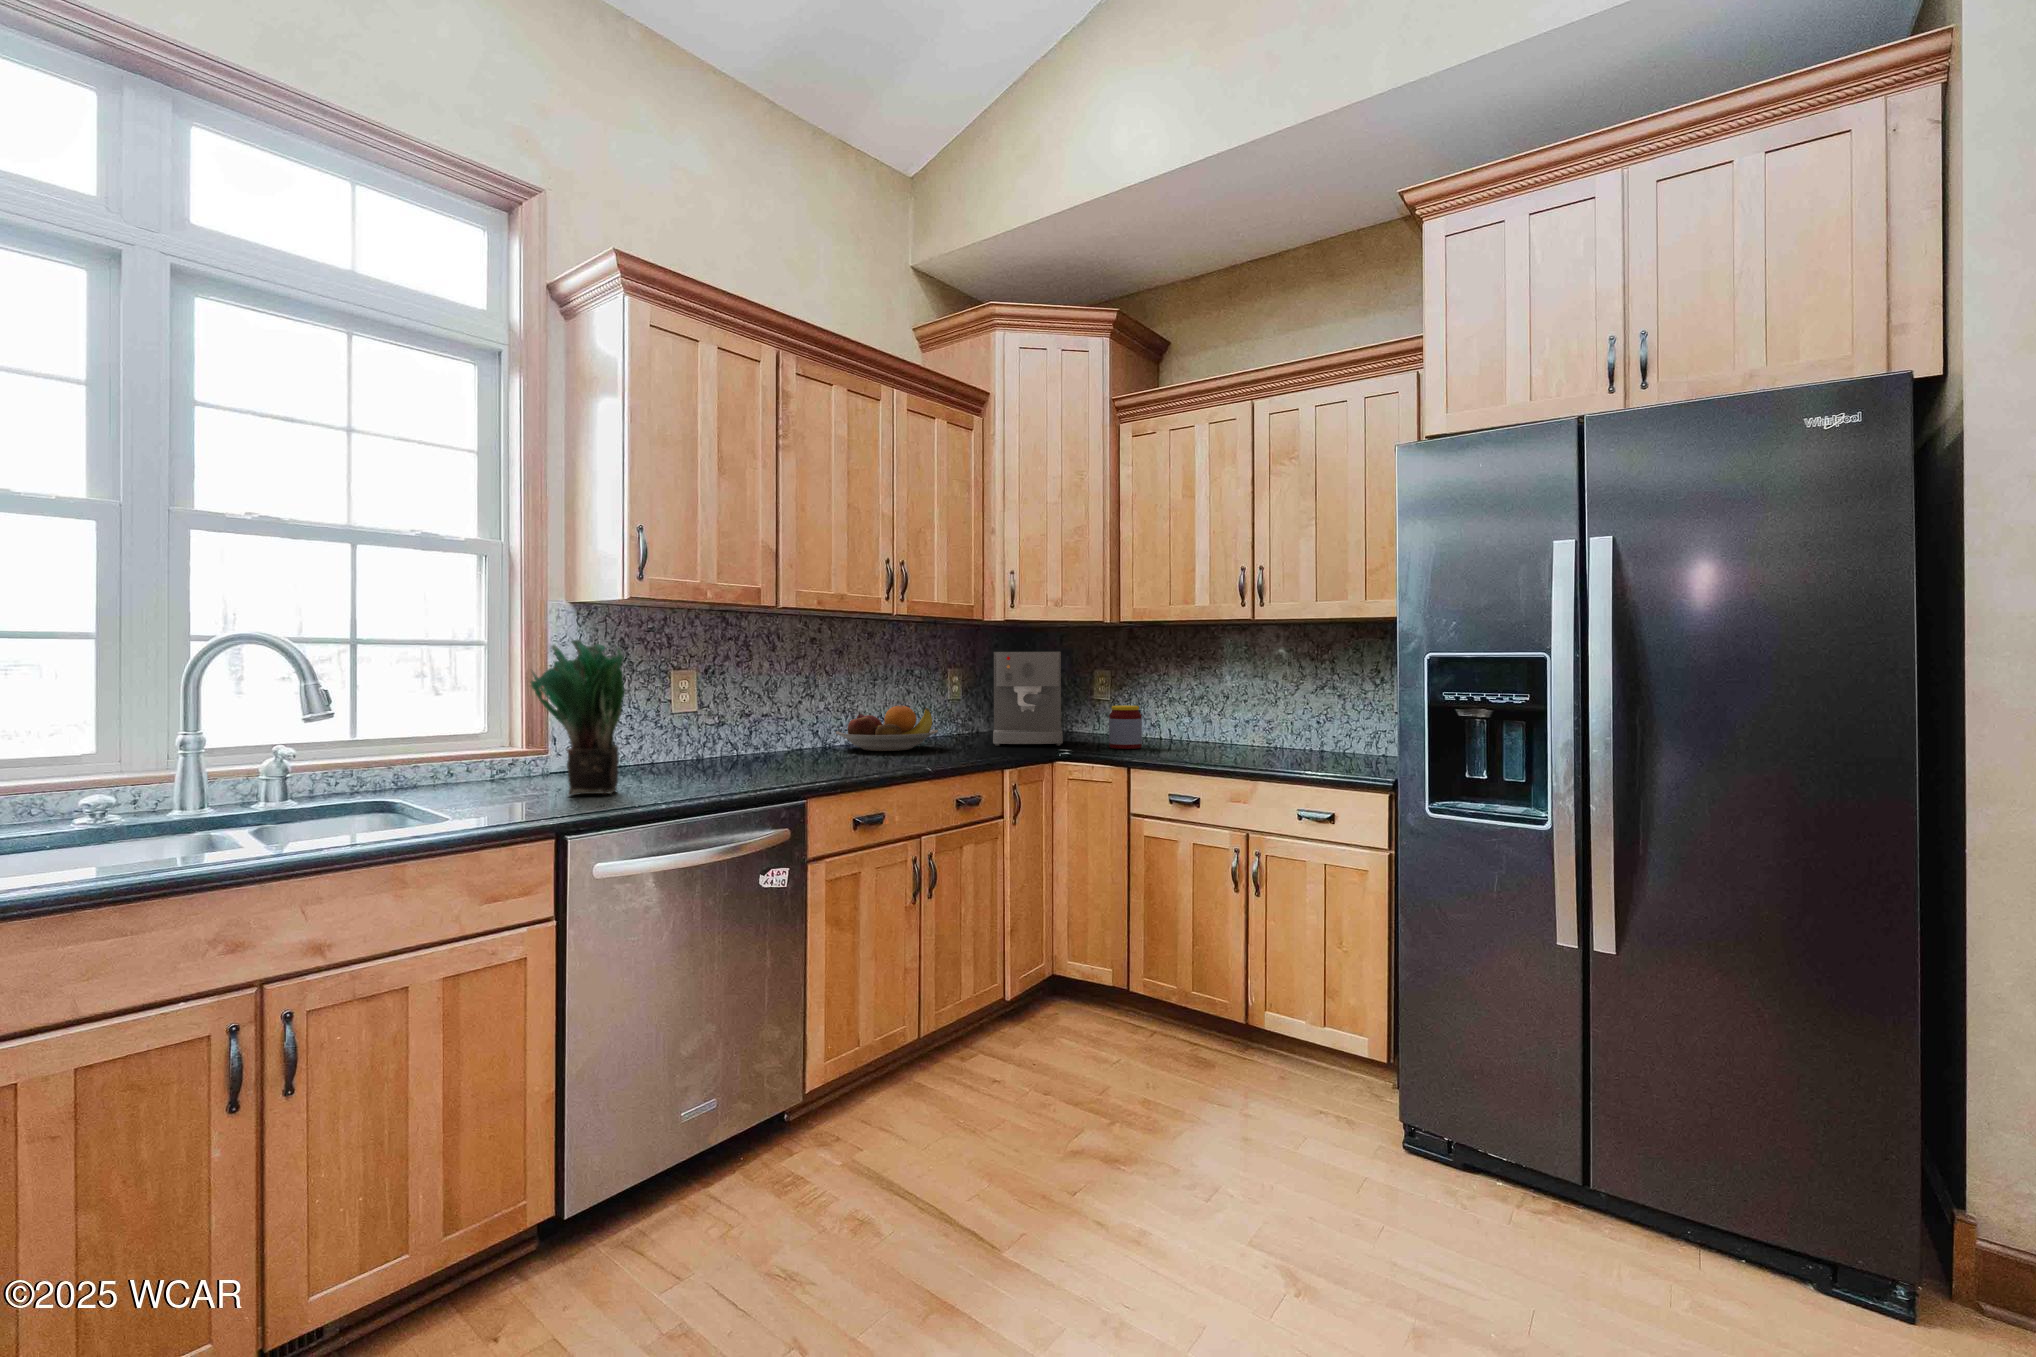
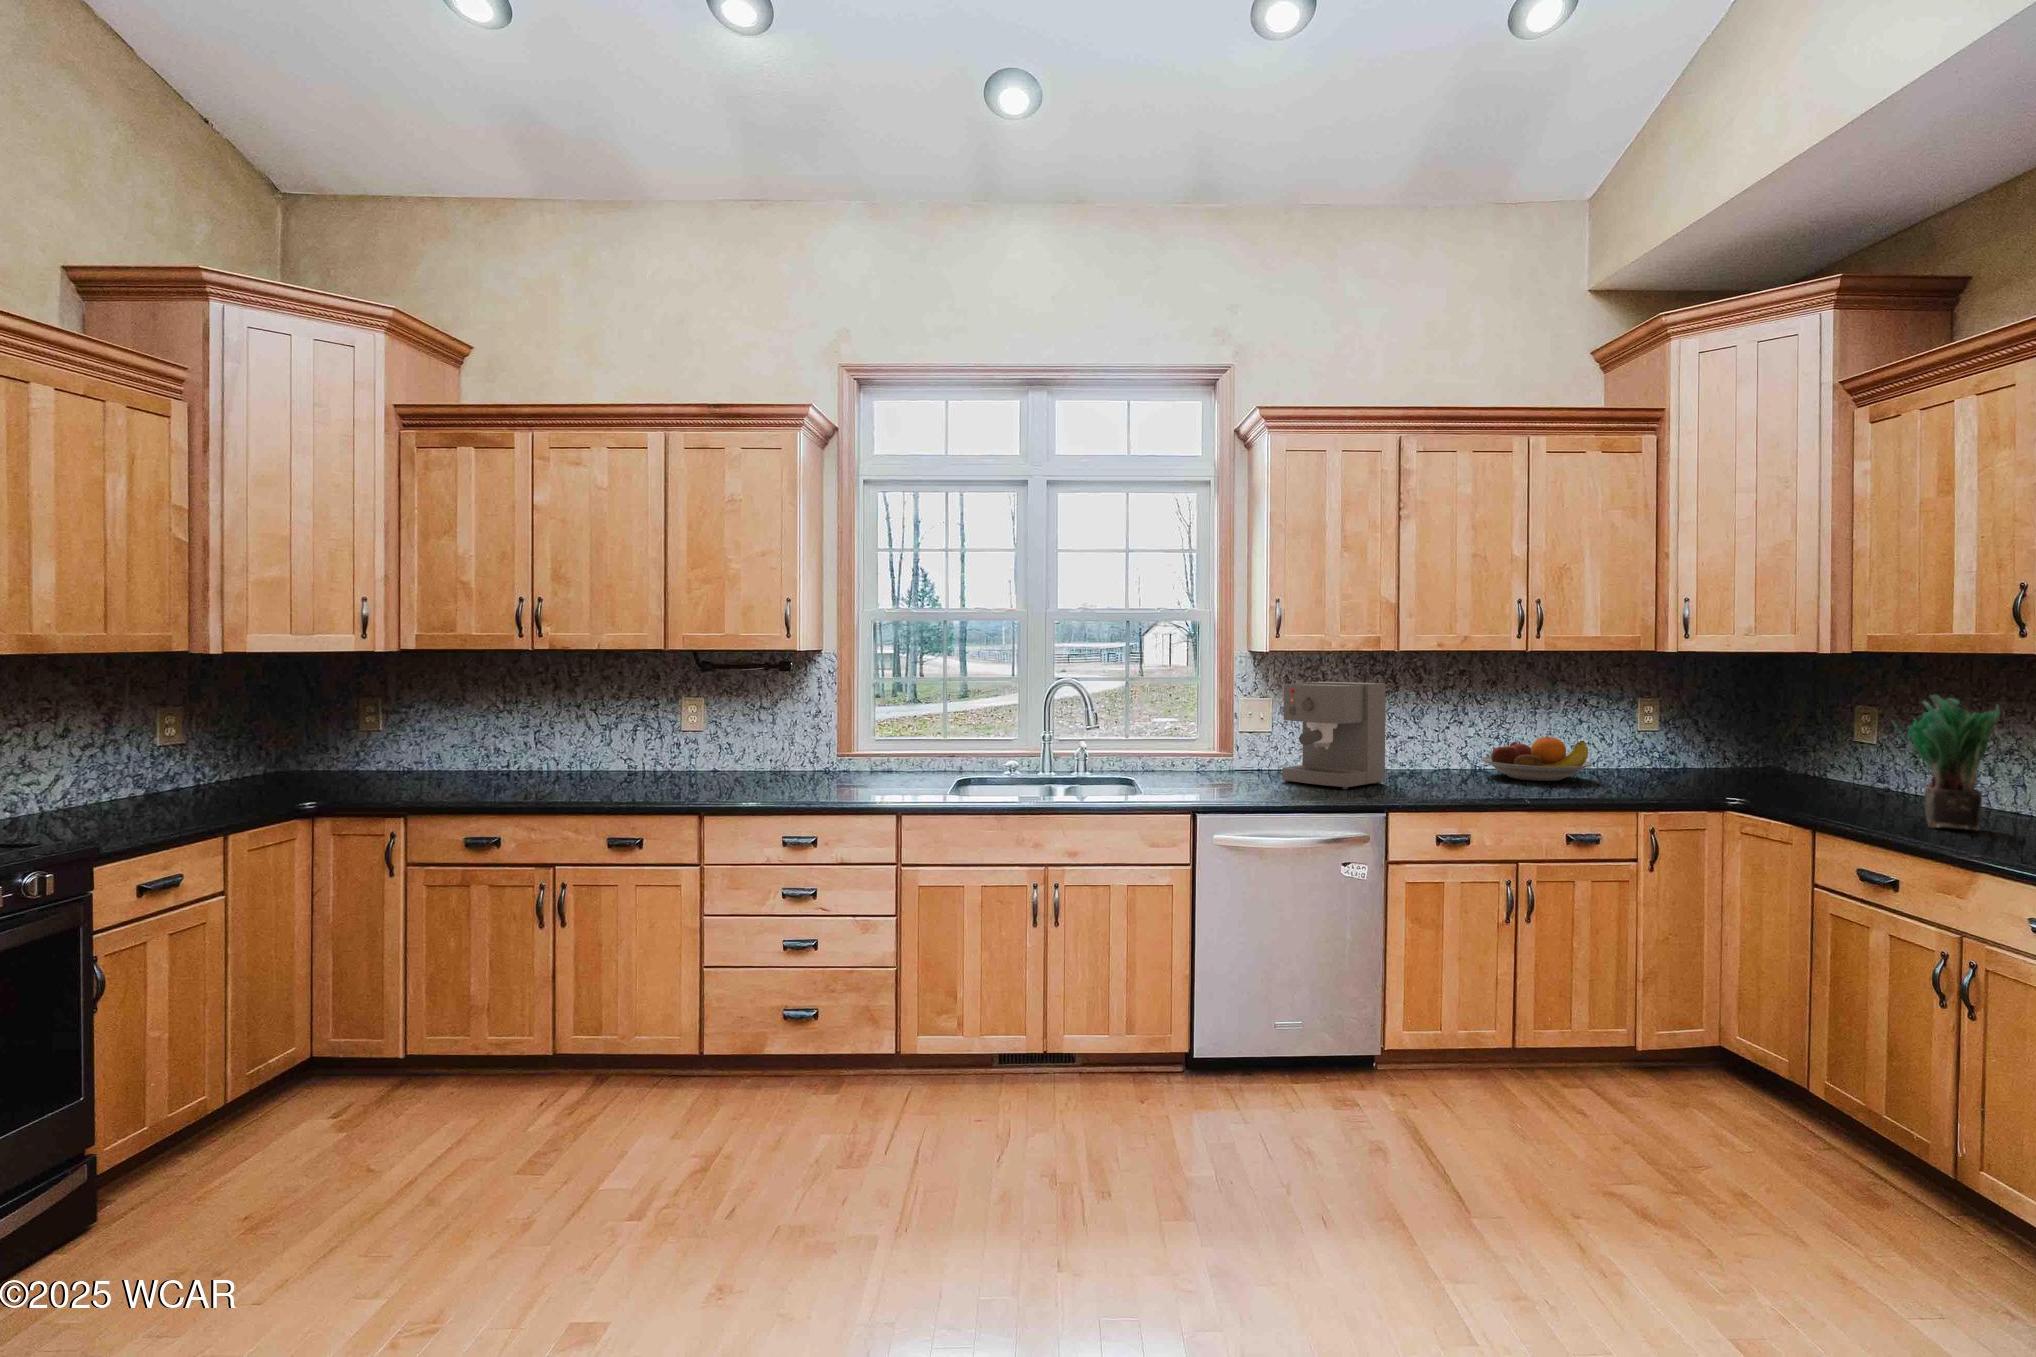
potted plant: present [531,640,624,796] -> present [1893,695,2000,831]
coffee maker: present [993,652,1063,746] -> present [1282,682,1386,789]
jar: present [1109,705,1142,749] -> none [1822,754,1874,809]

